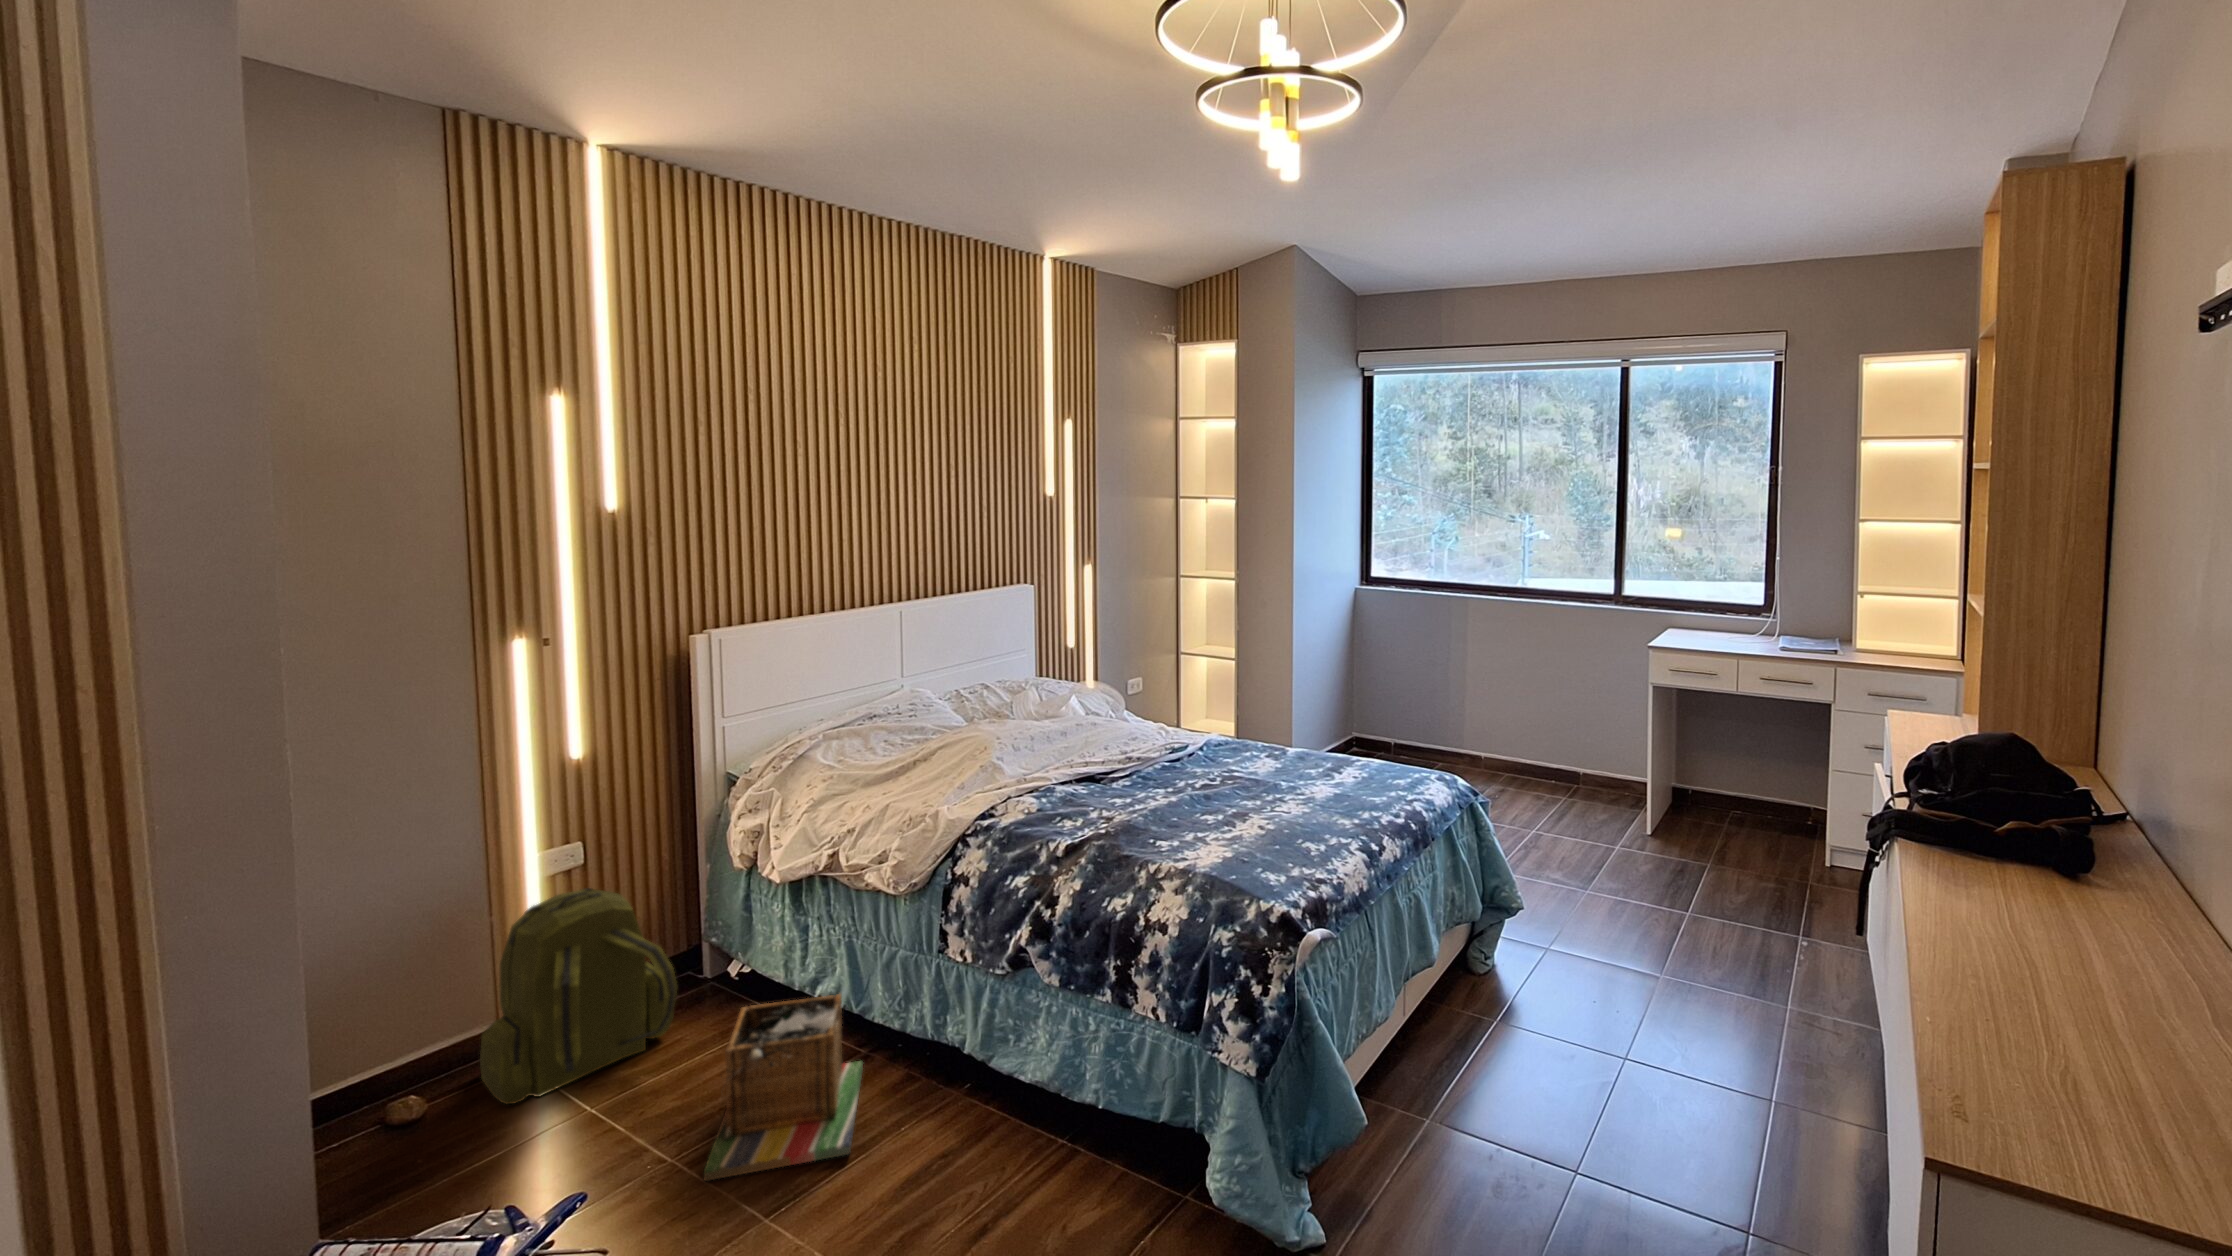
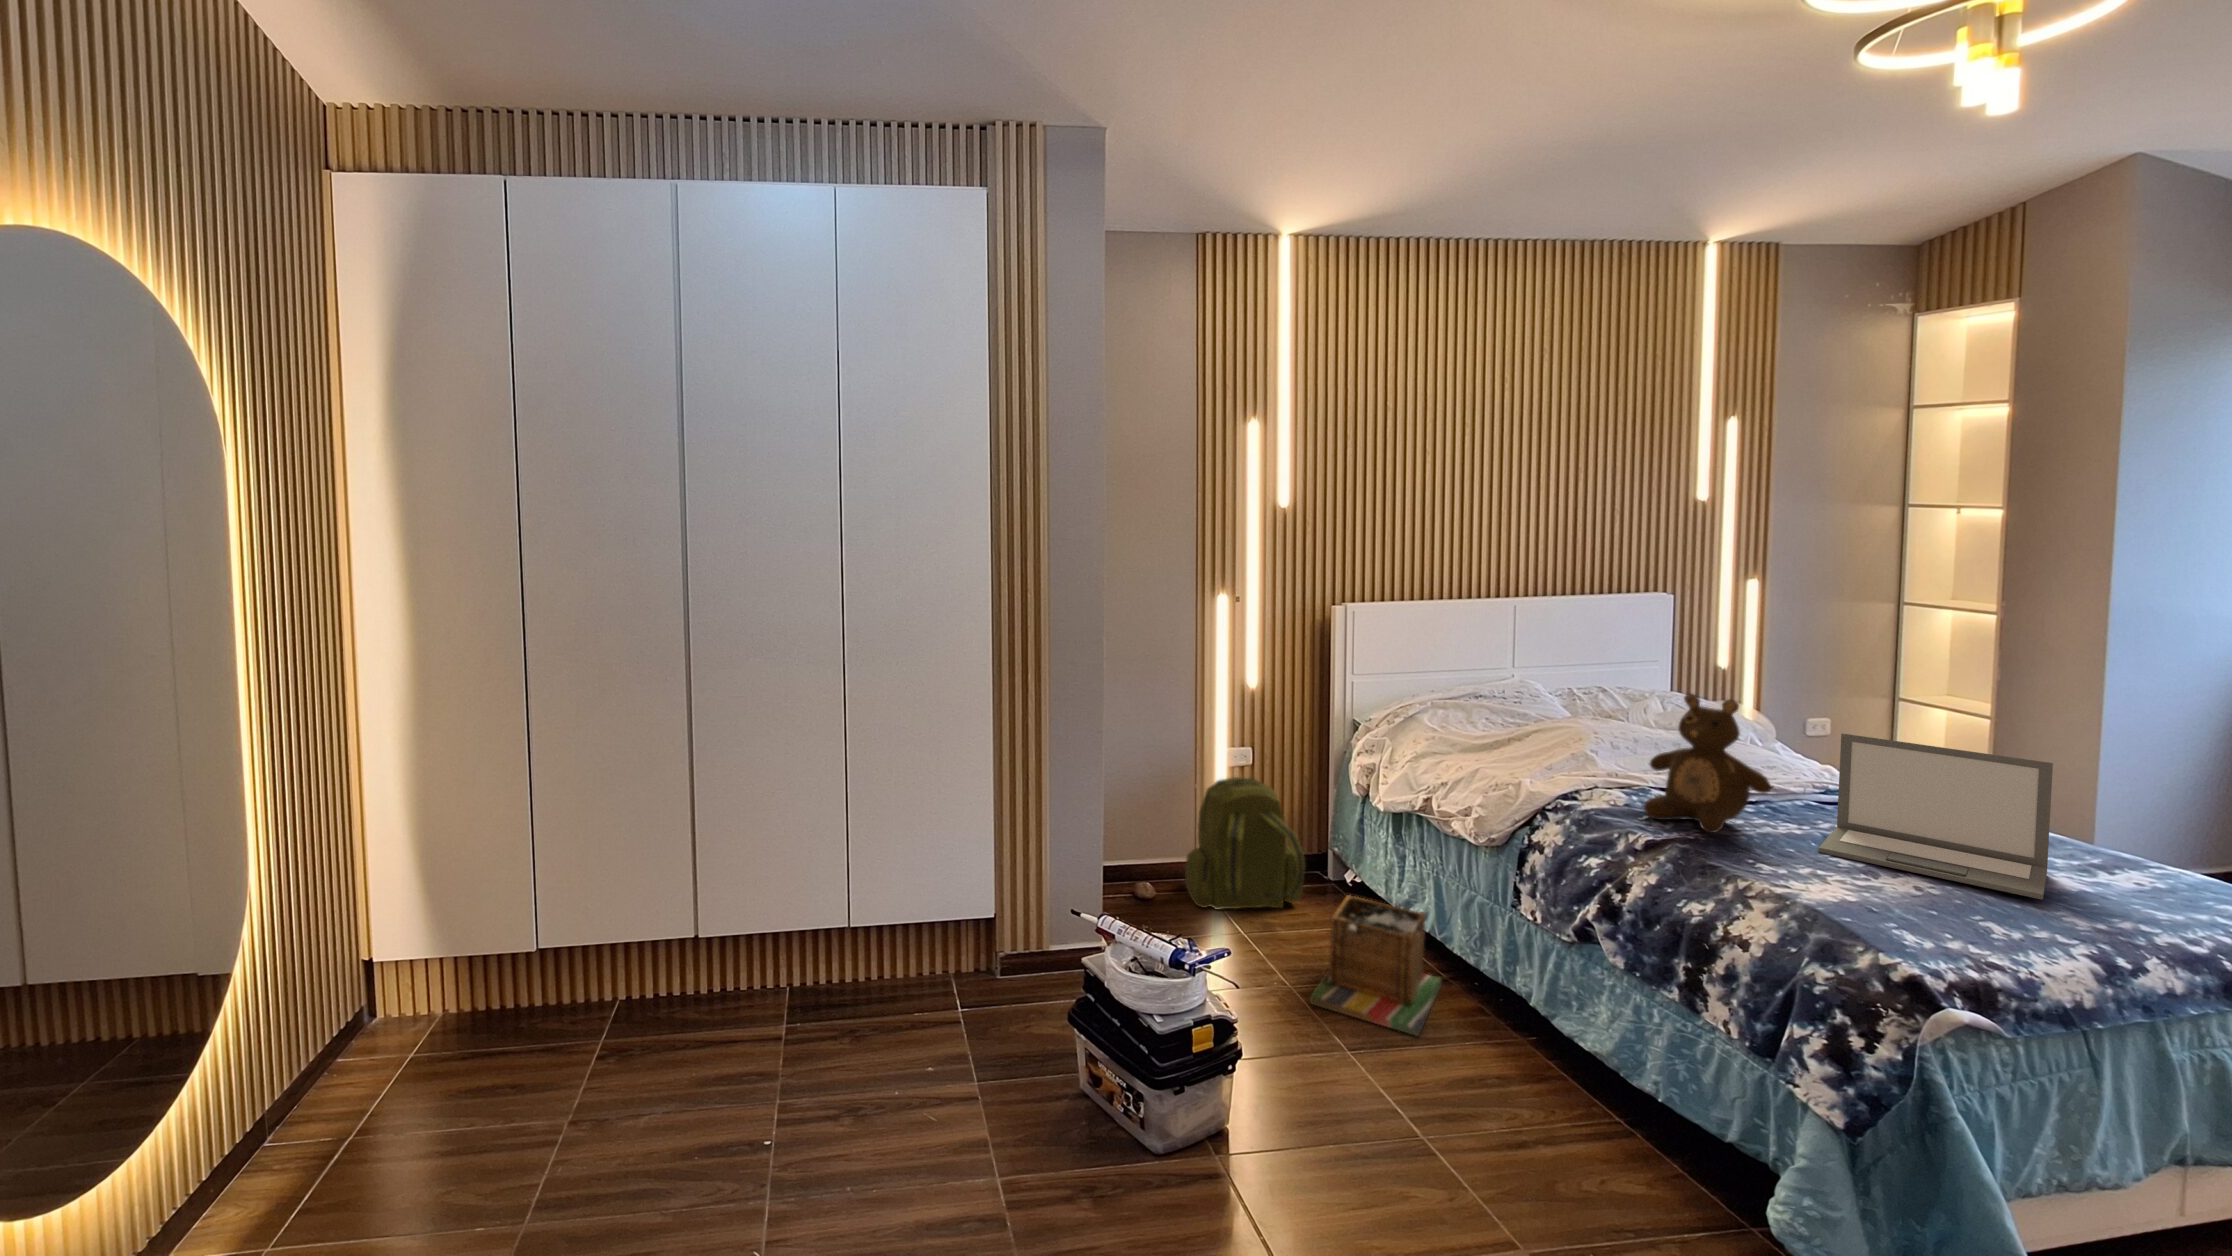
teddy bear: none [1055,686,1153,819] -> present [1644,694,1772,833]
laptop: none [1188,698,1323,812] -> present [1819,733,2053,899]

